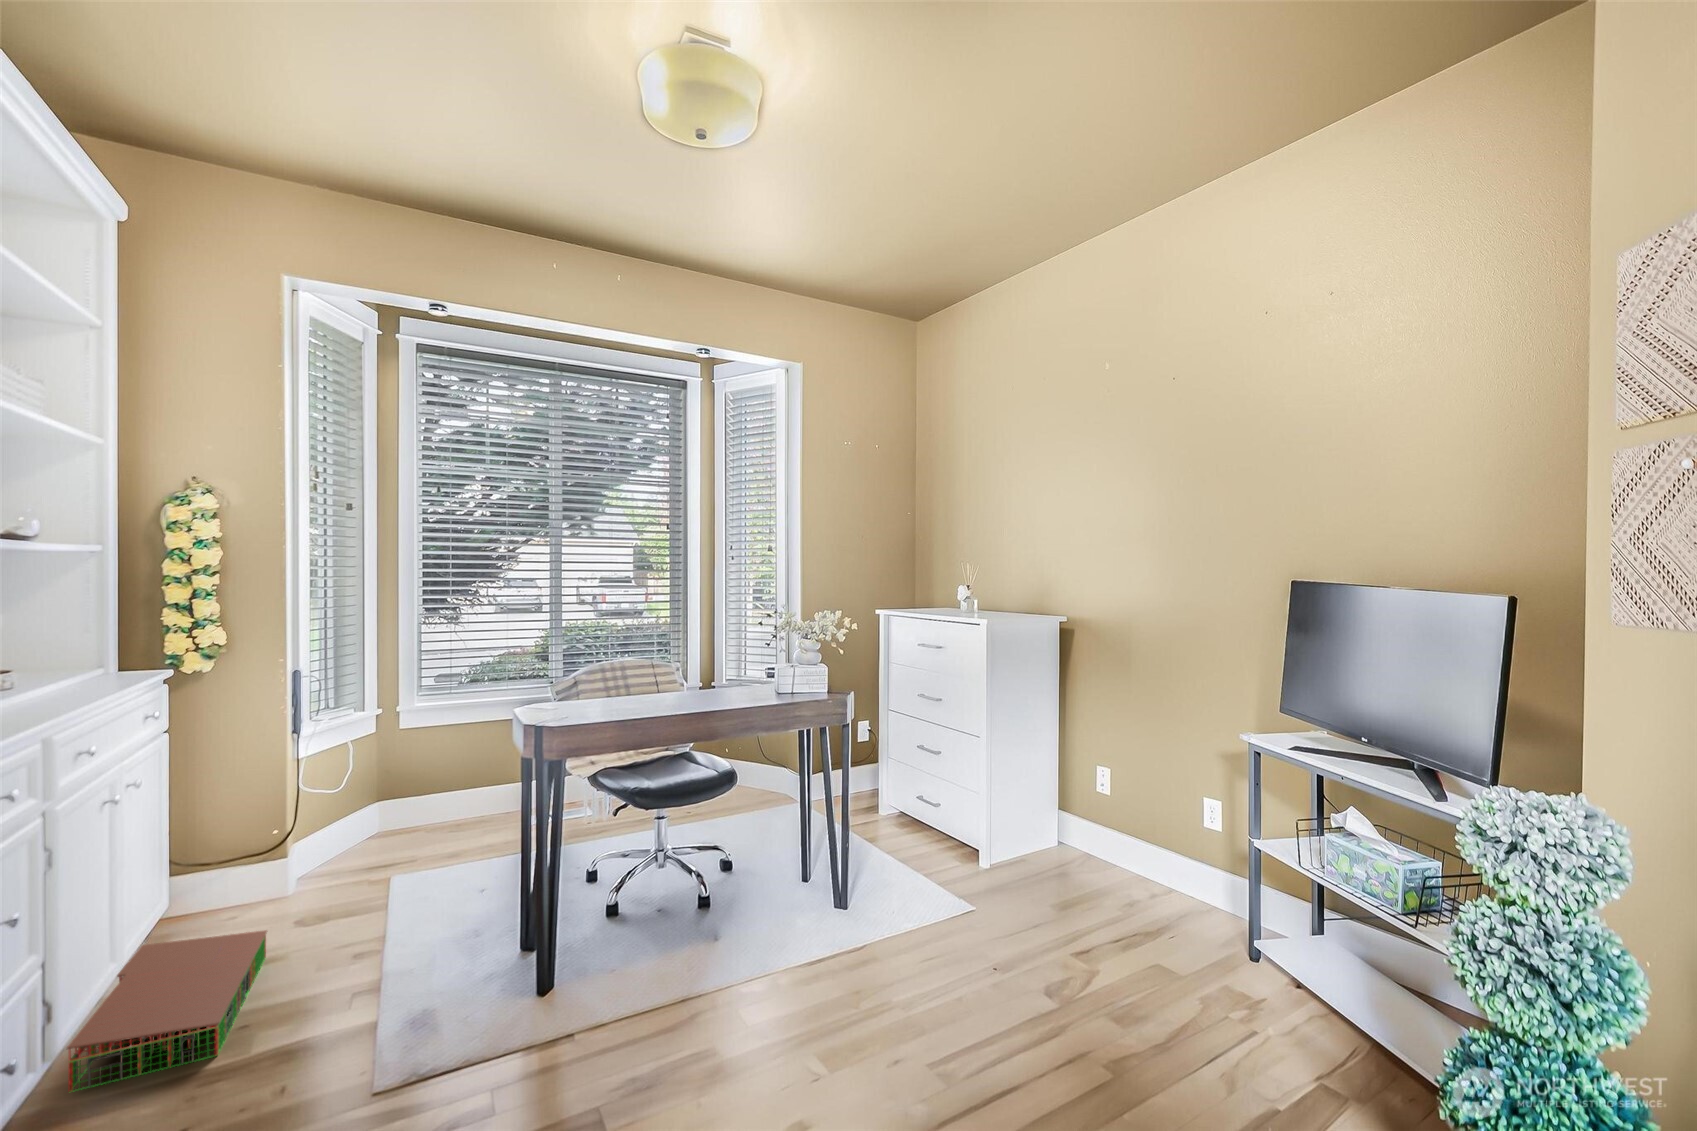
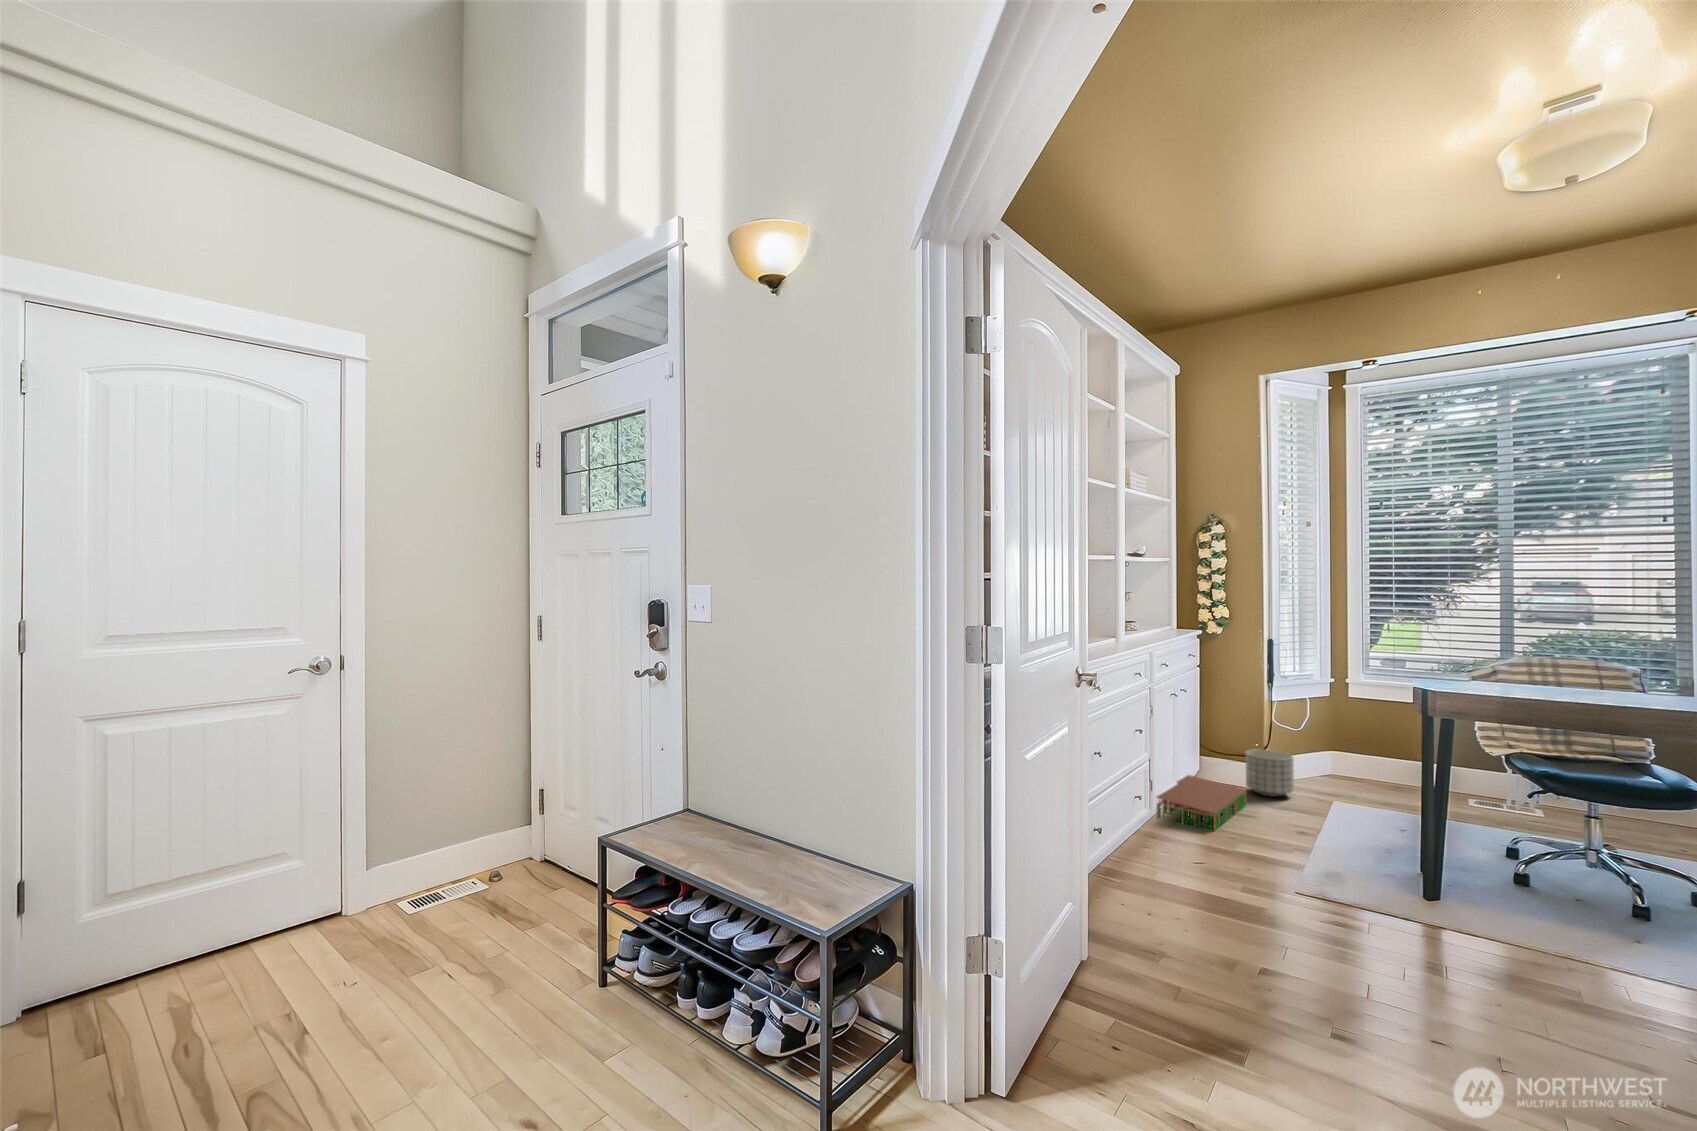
planter: none [258,839,339,920] -> present [1246,749,1294,797]

